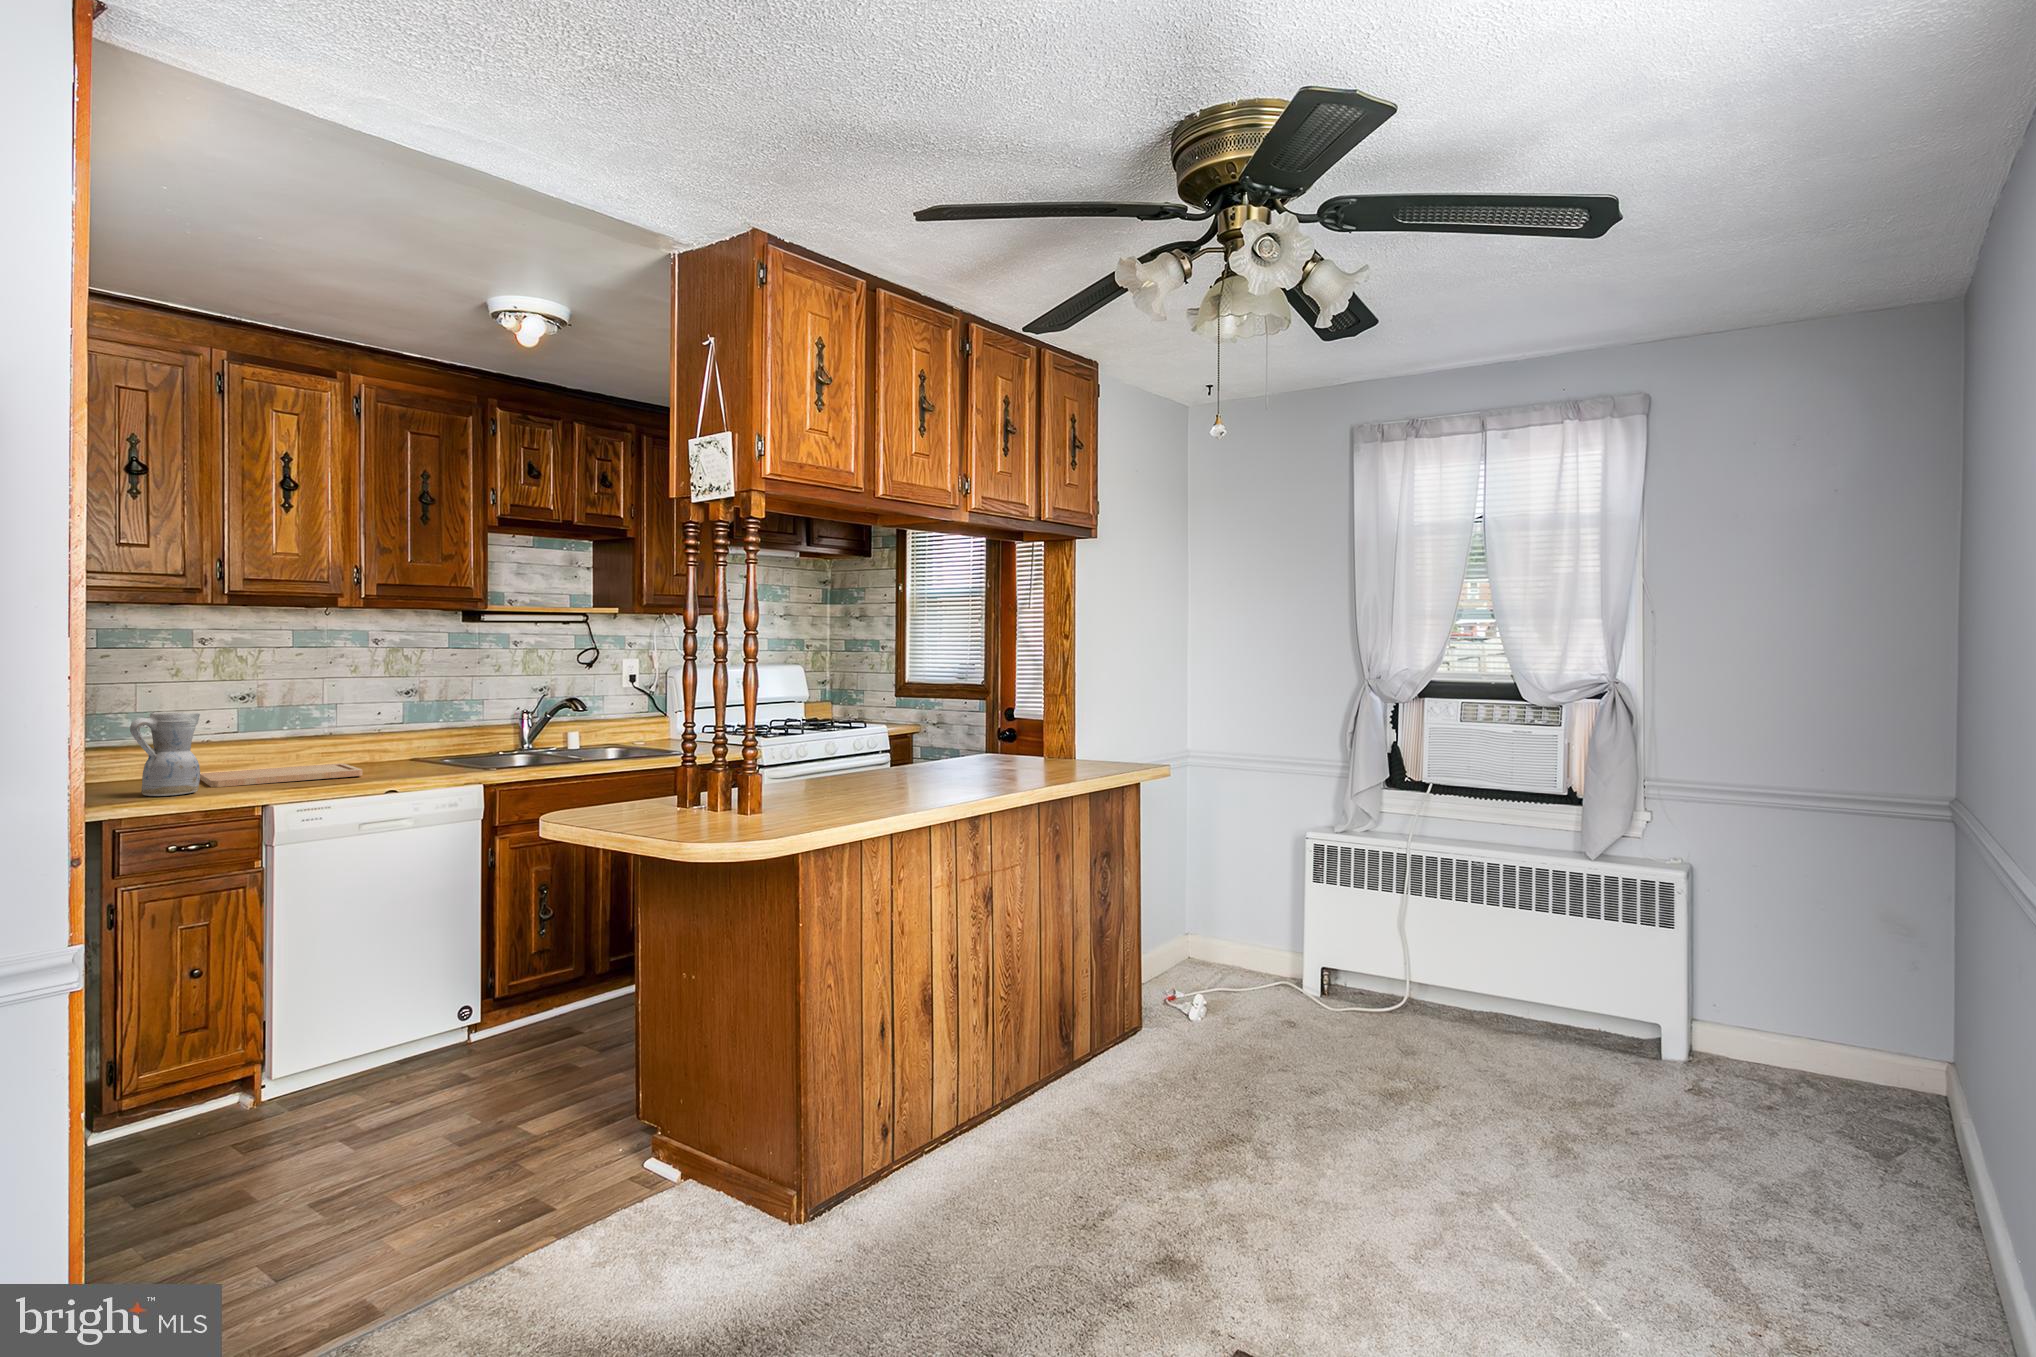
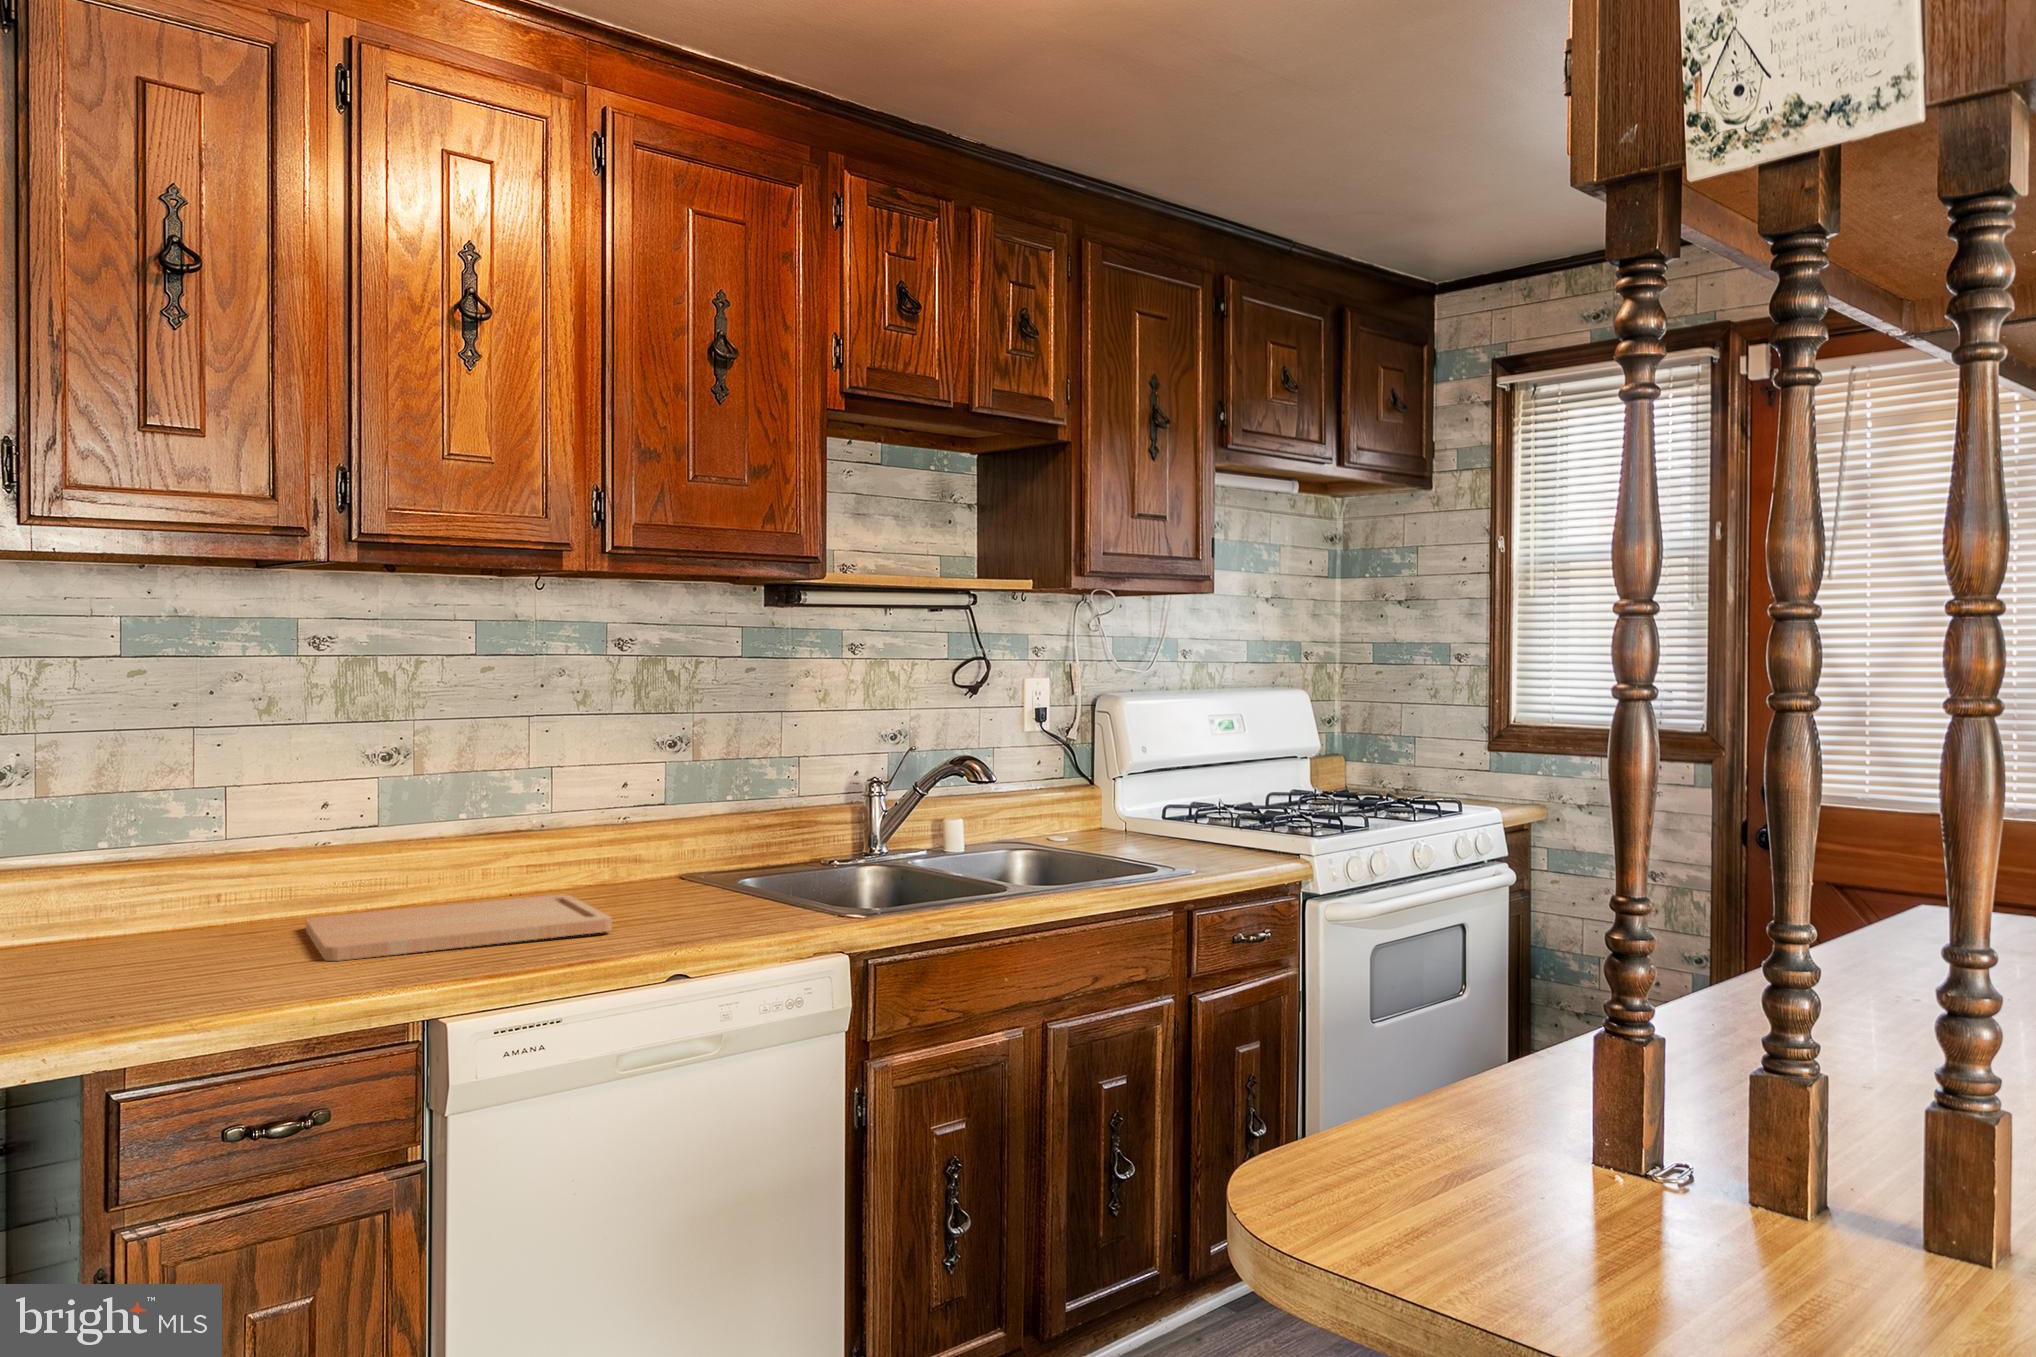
ceramic pitcher: present [130,712,200,796] -> none [159,799,303,994]

